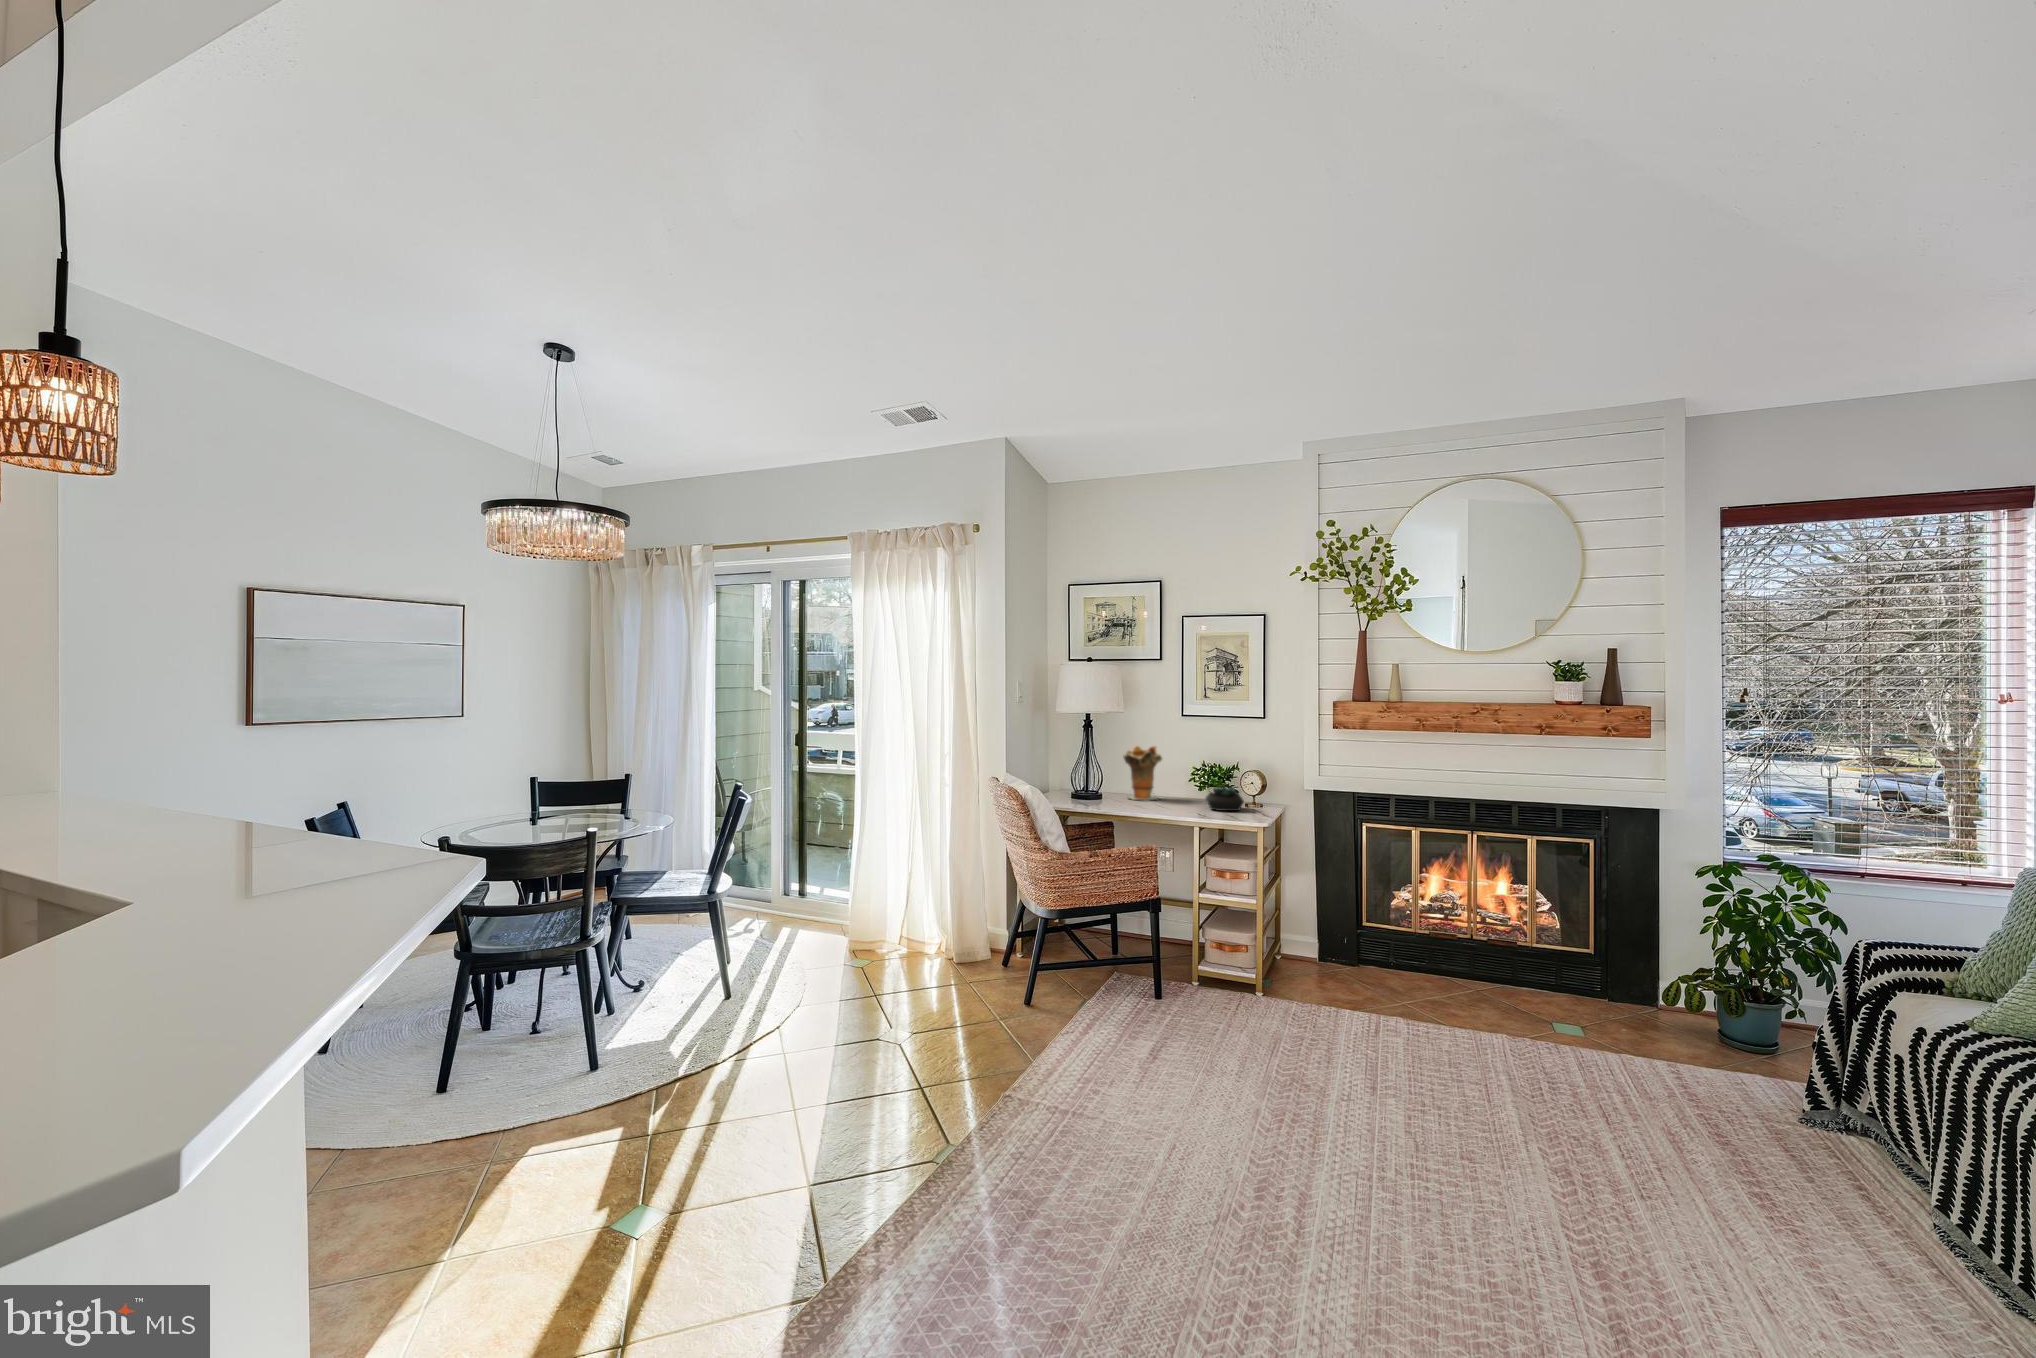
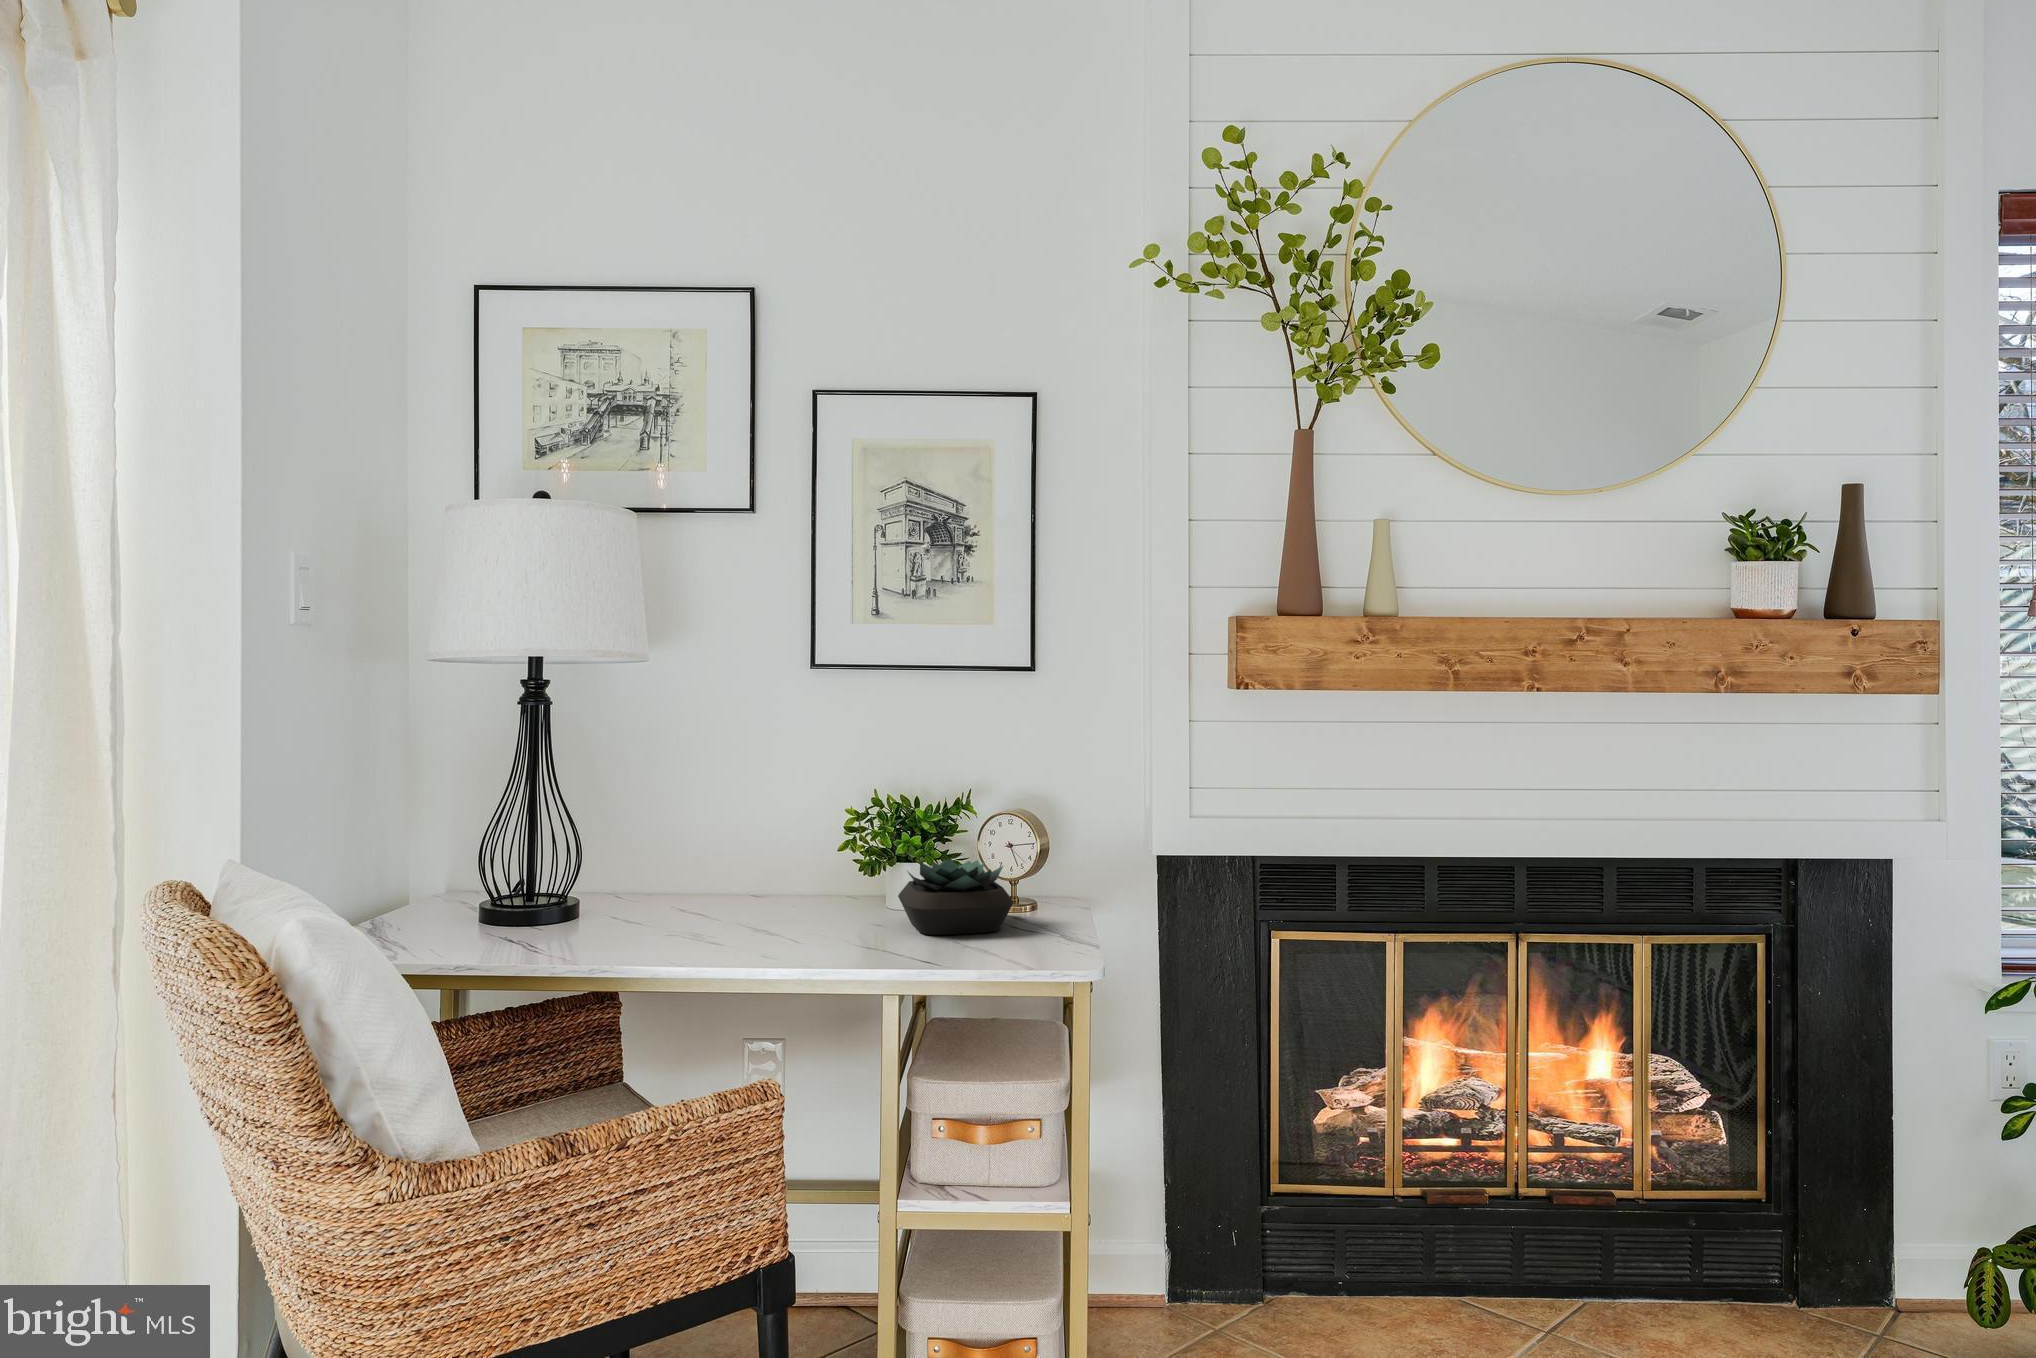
decorative vase: present [1124,746,1162,800] -> none [646,749,763,913]

